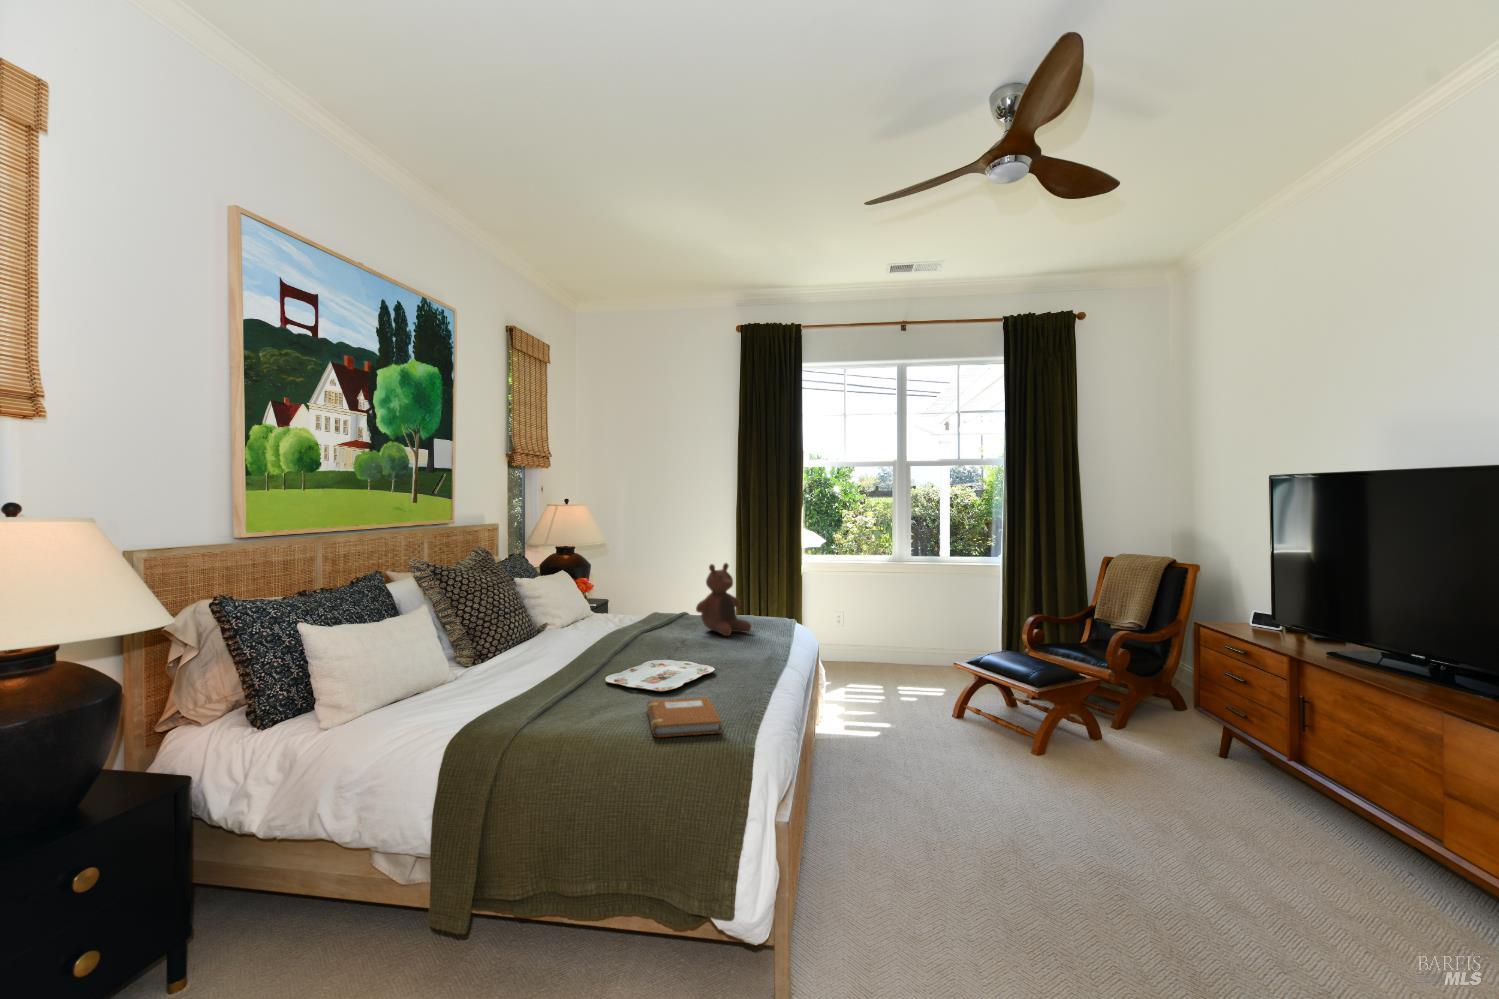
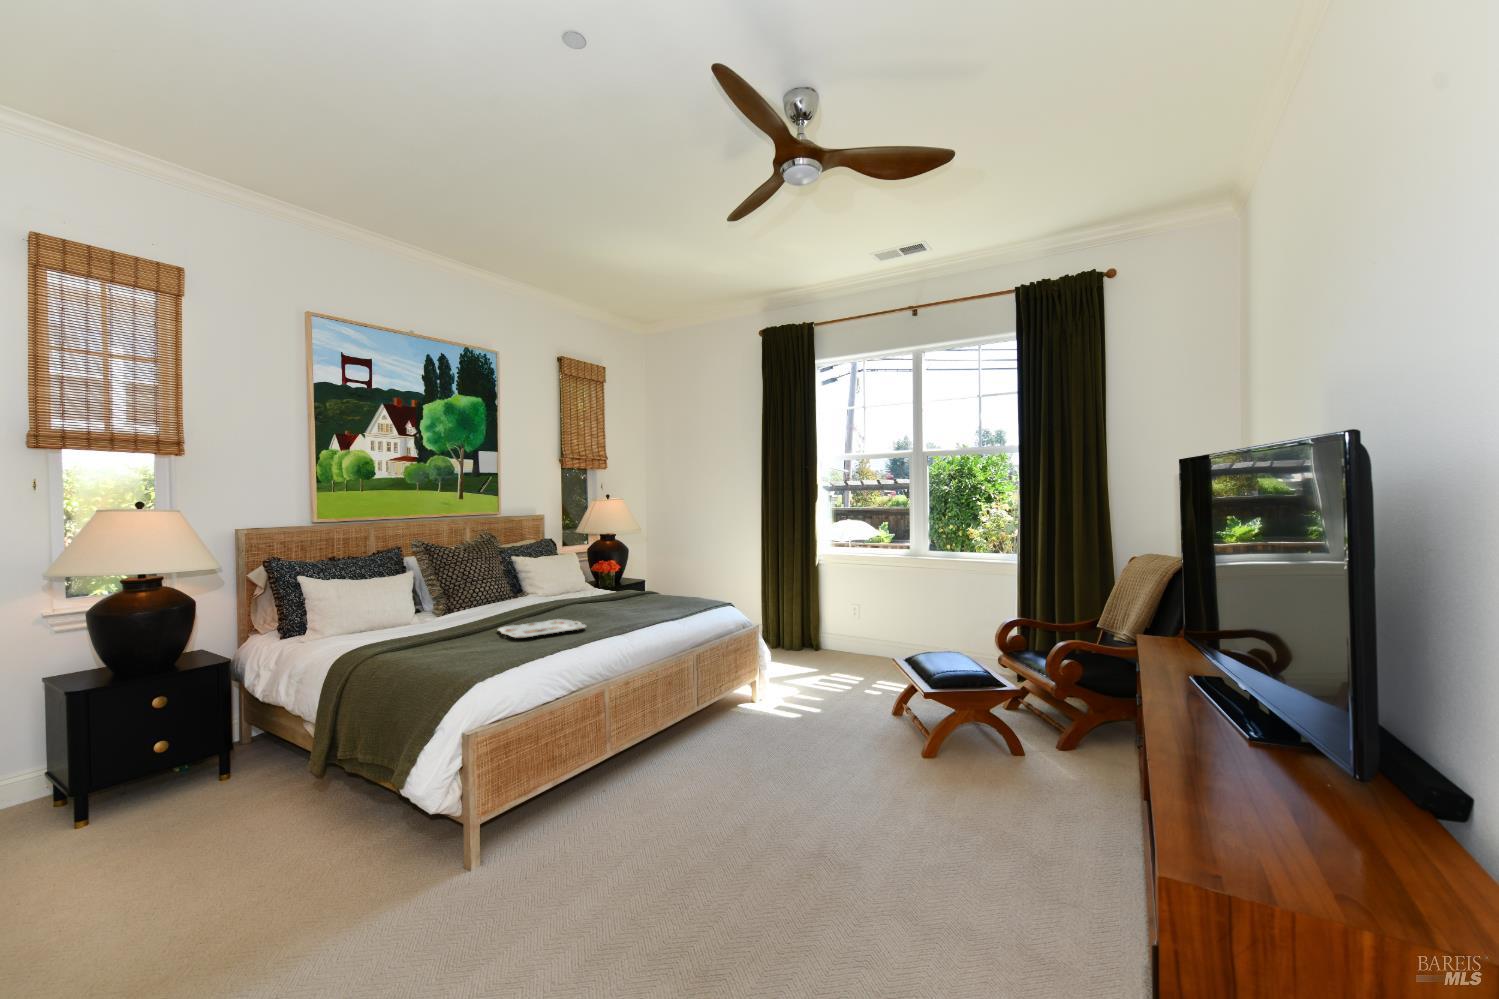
stuffed bear: present [696,563,751,636] -> none [638,546,685,608]
notebook: present [647,697,722,737] -> none [451,641,527,664]

